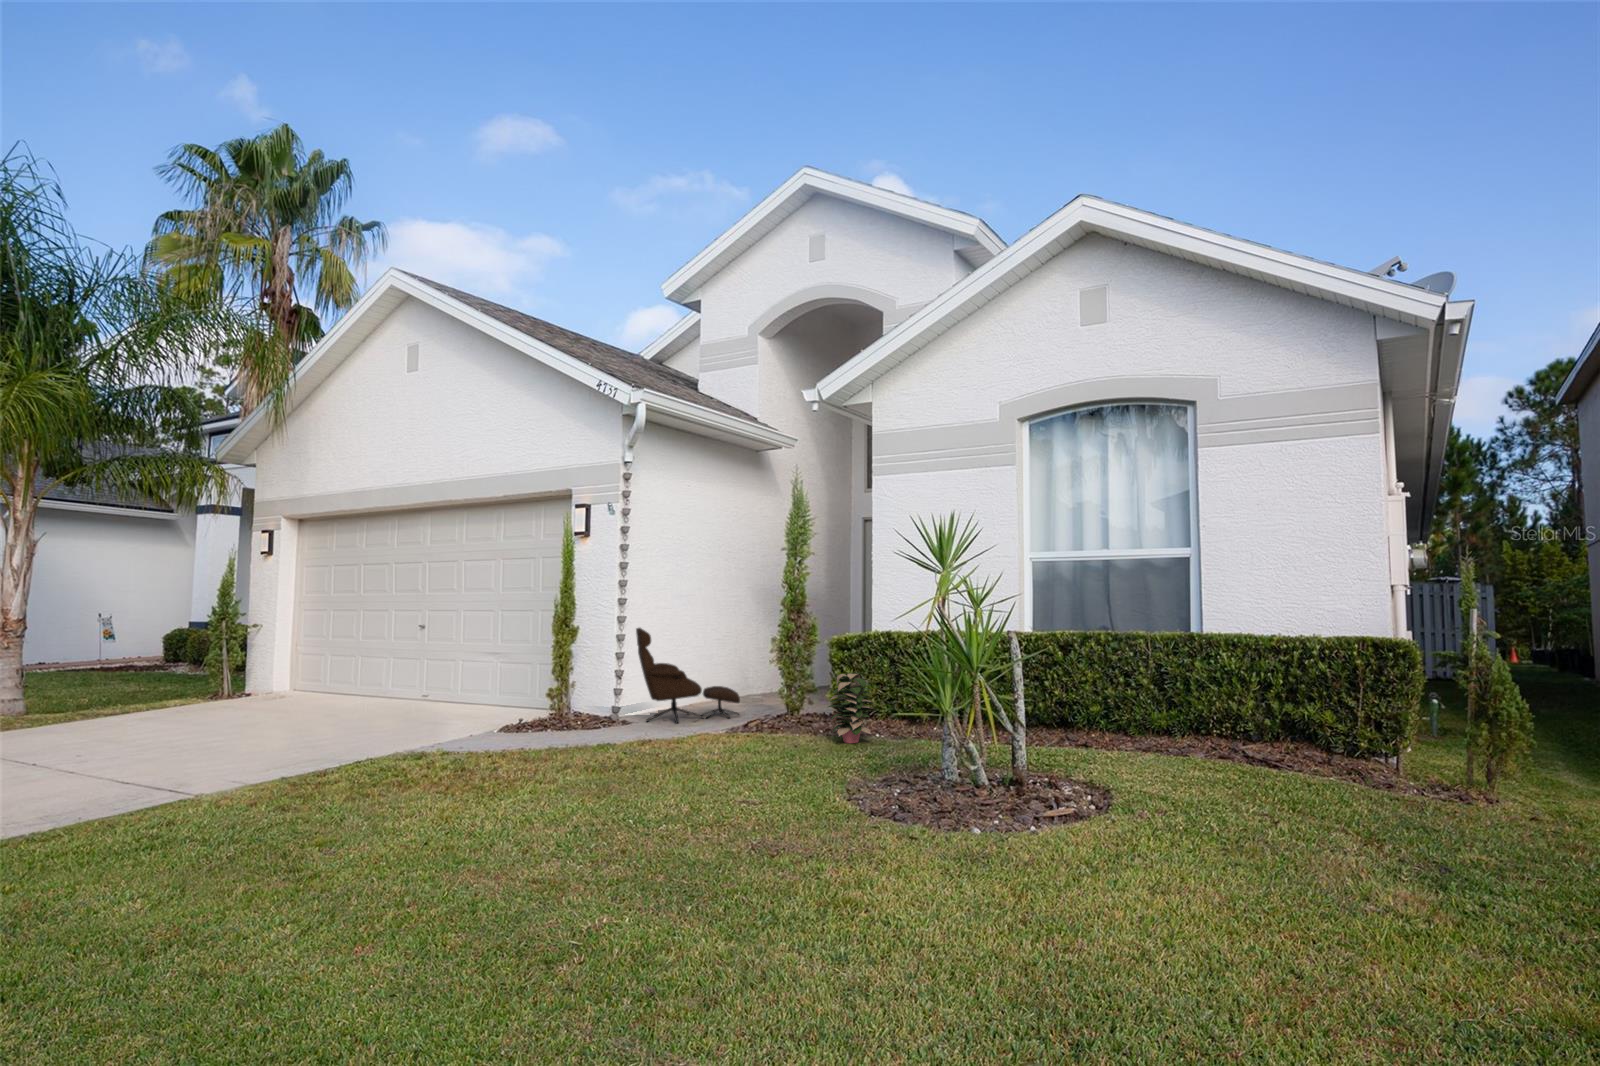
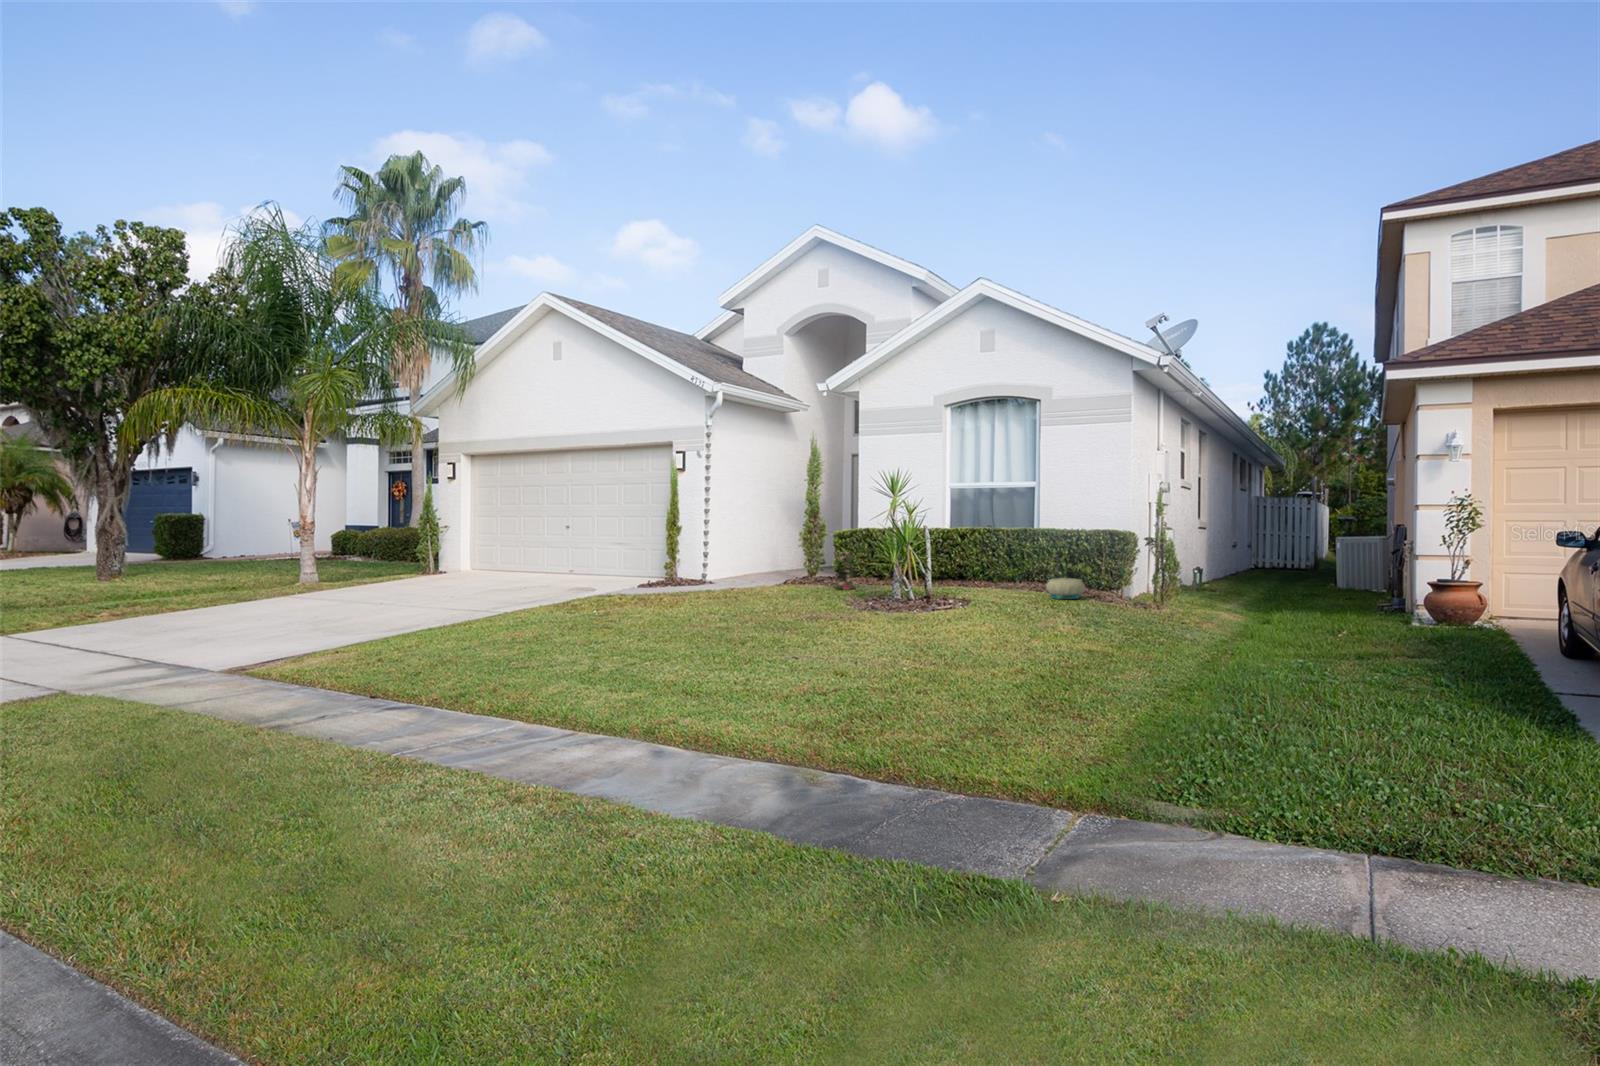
lounge chair: present [636,628,740,723] -> none [716,527,780,583]
basket: none [1249,733,1335,781] -> present [1046,578,1085,599]

